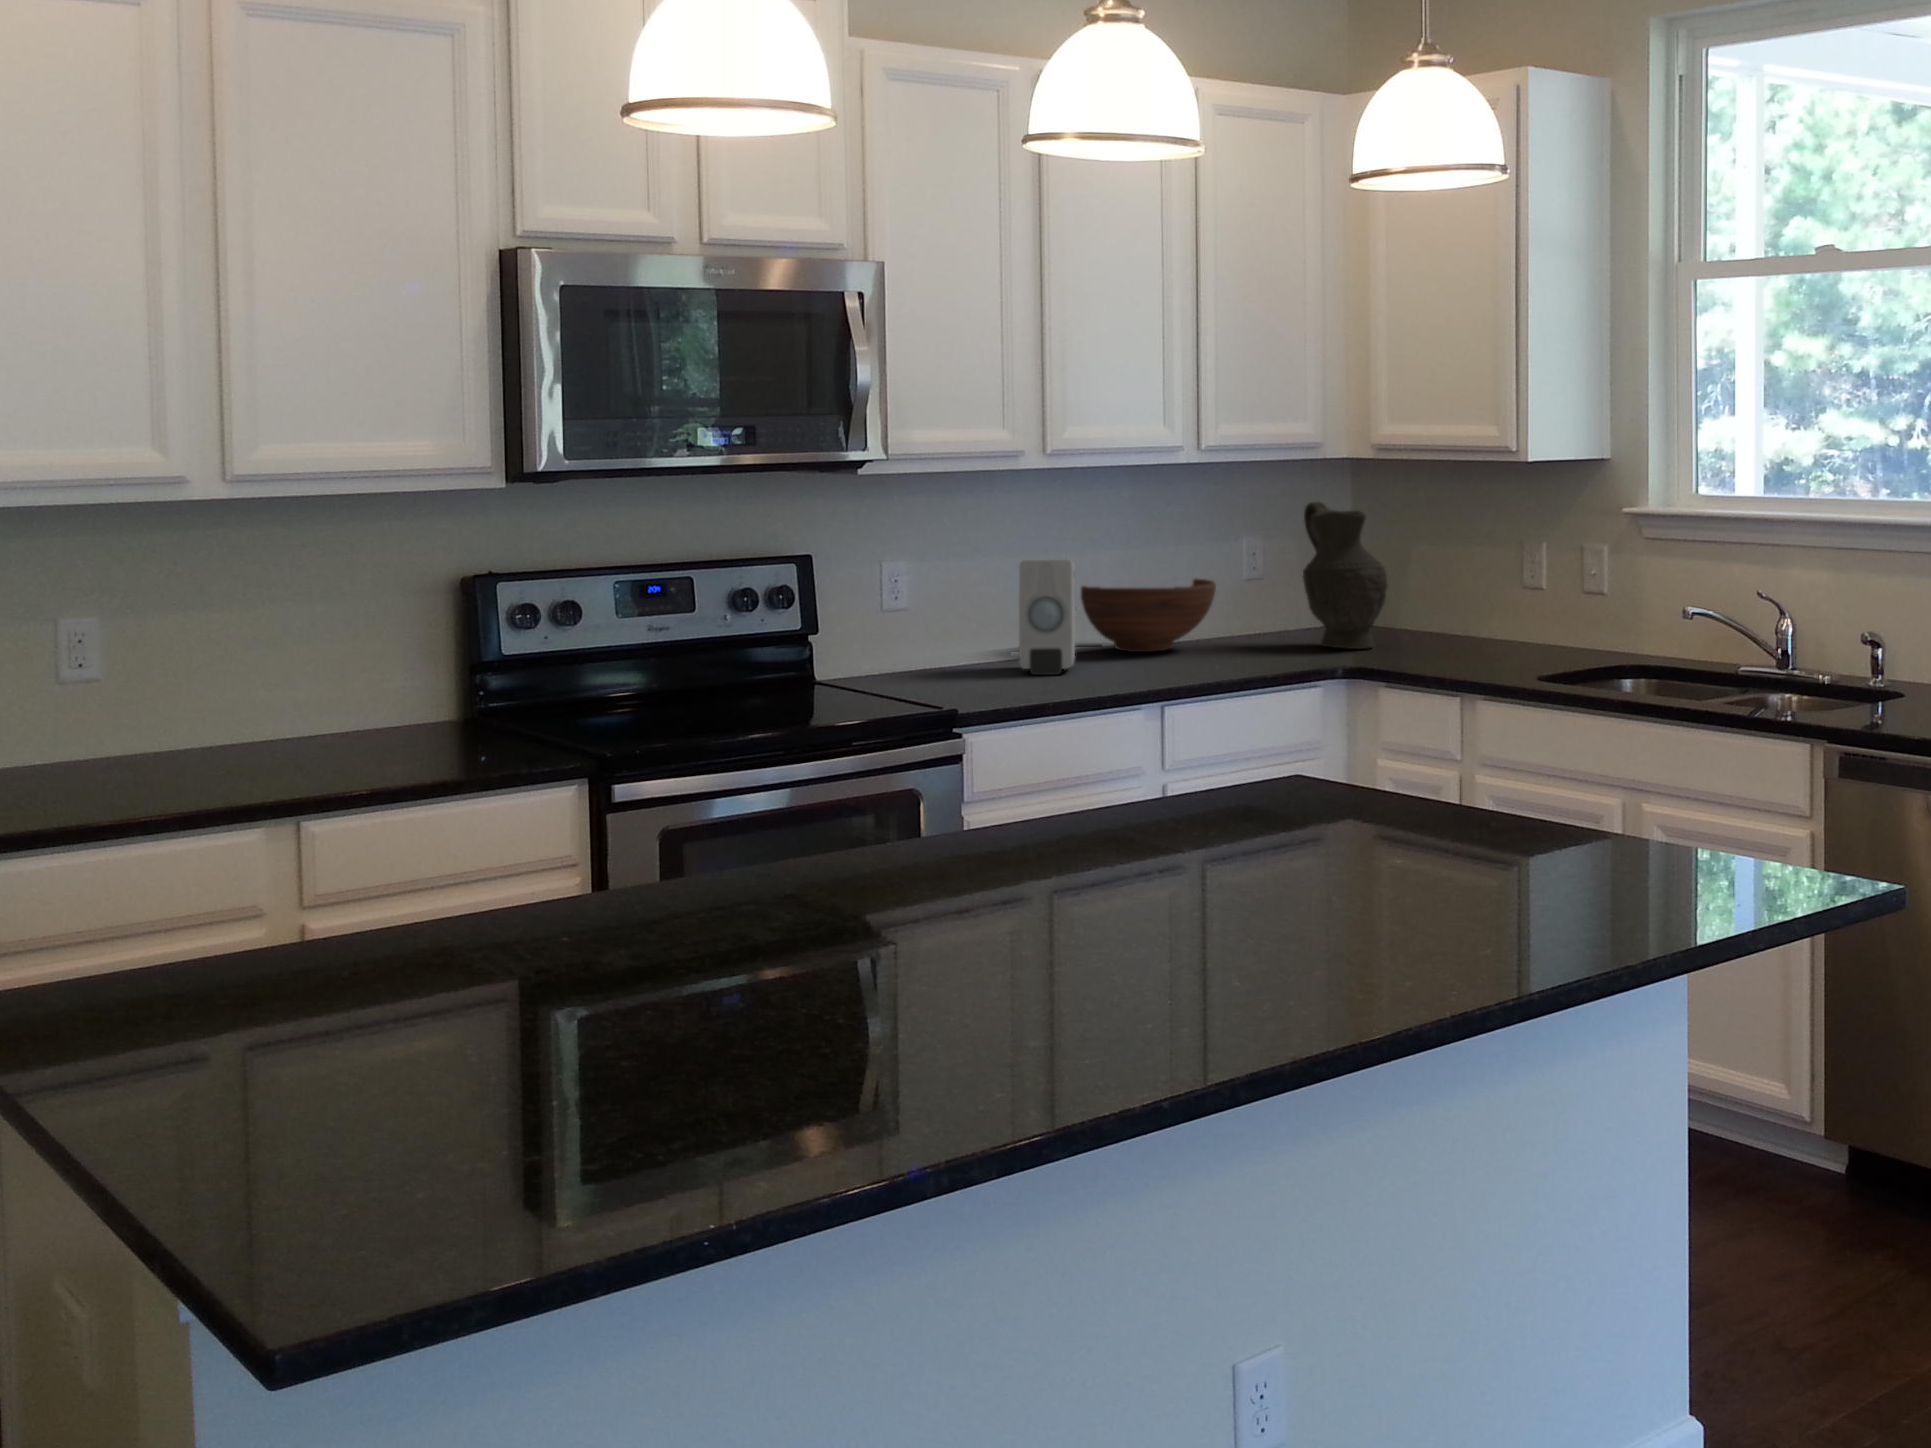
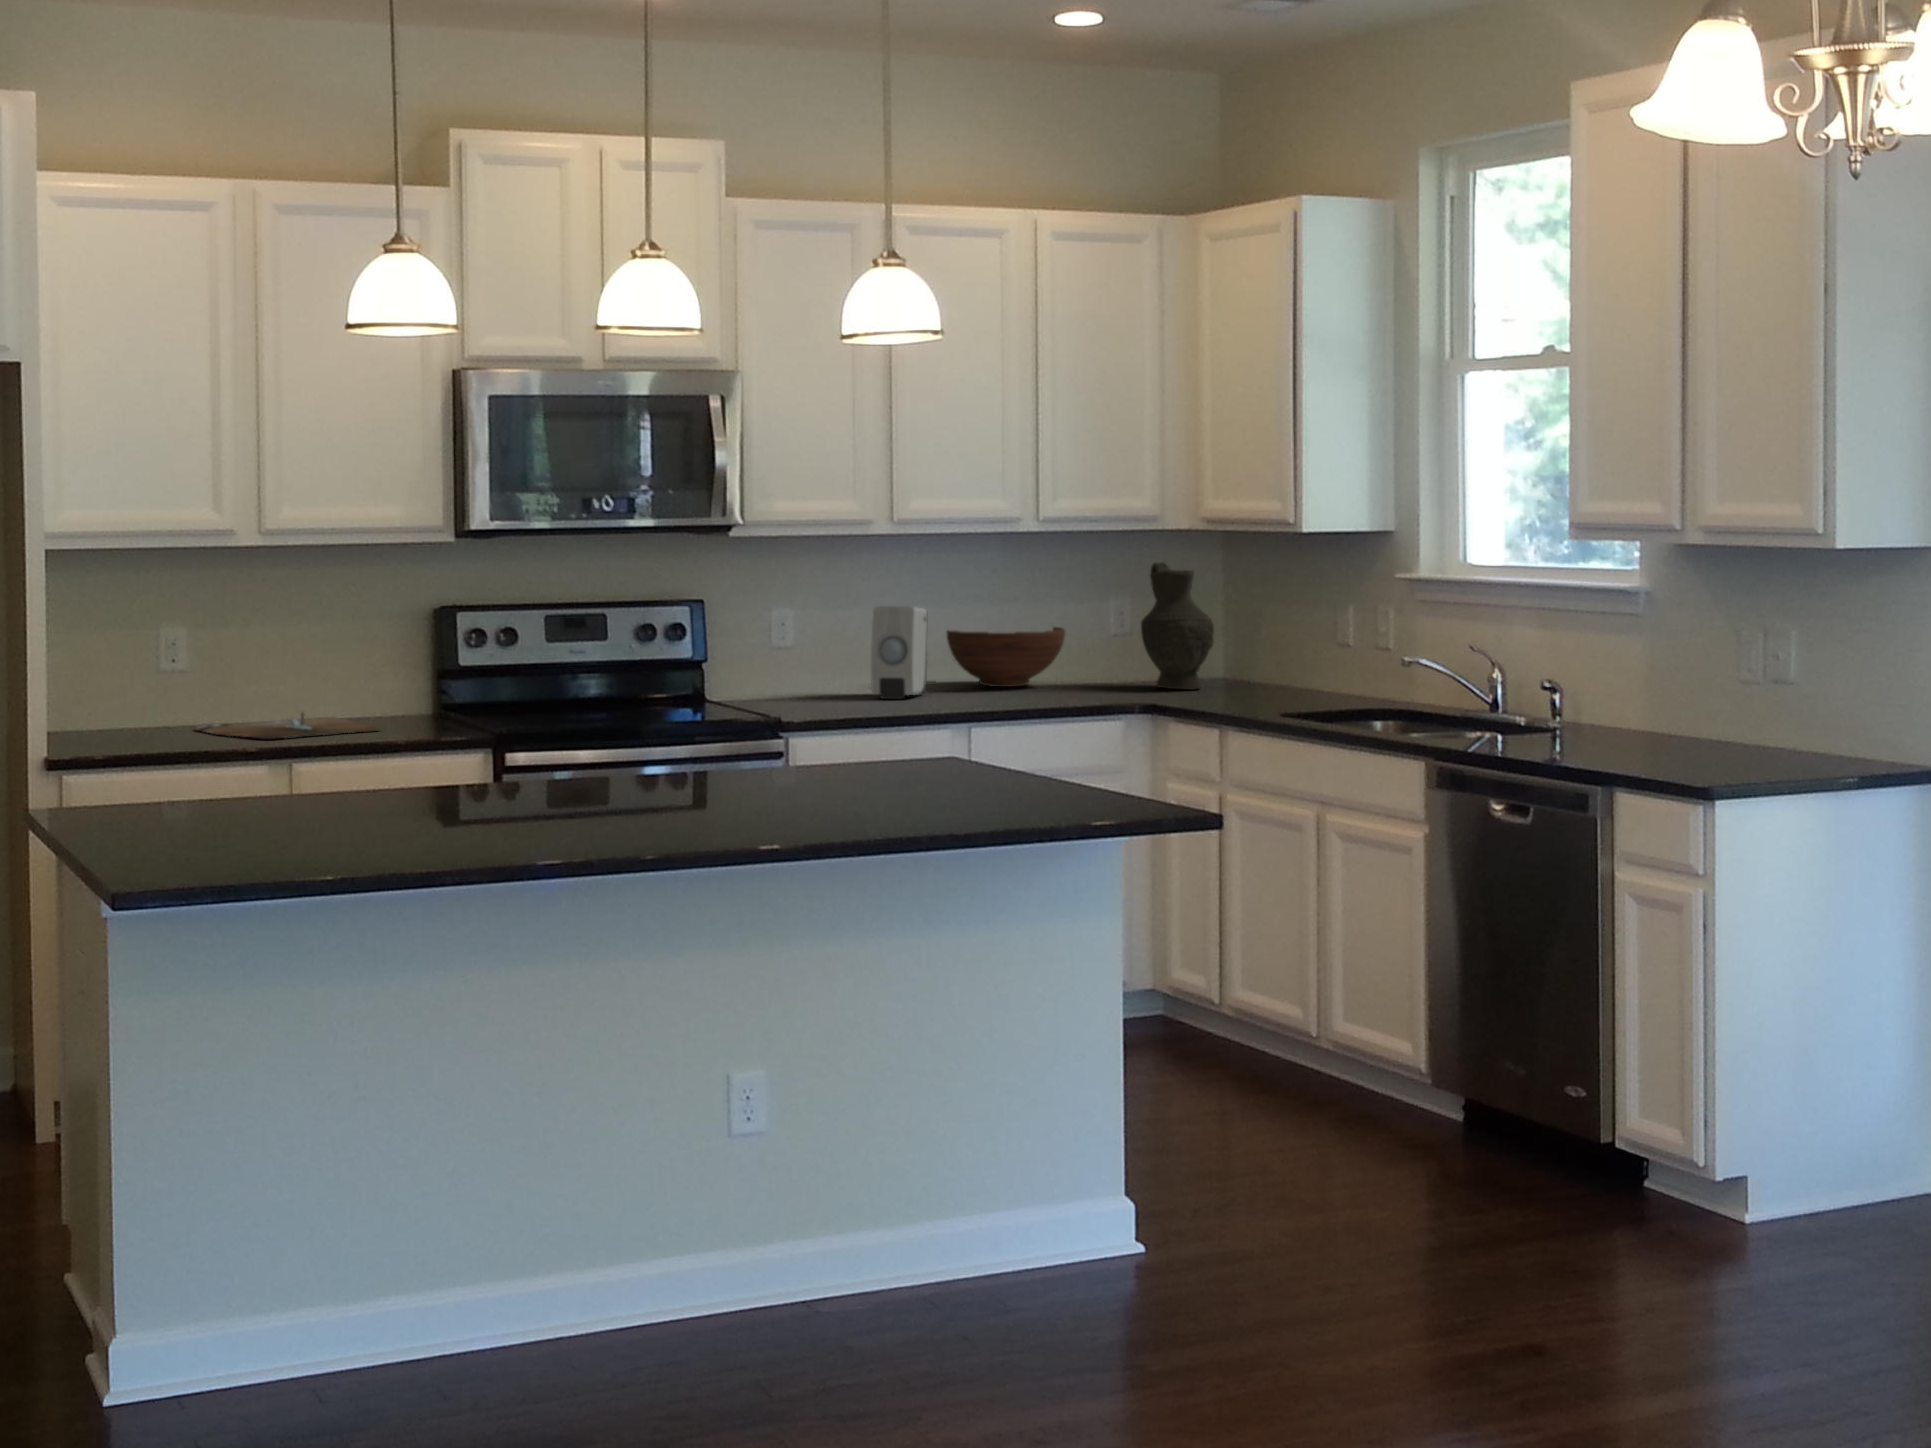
cutting board: none [100,735,408,786] -> present [196,712,380,739]

